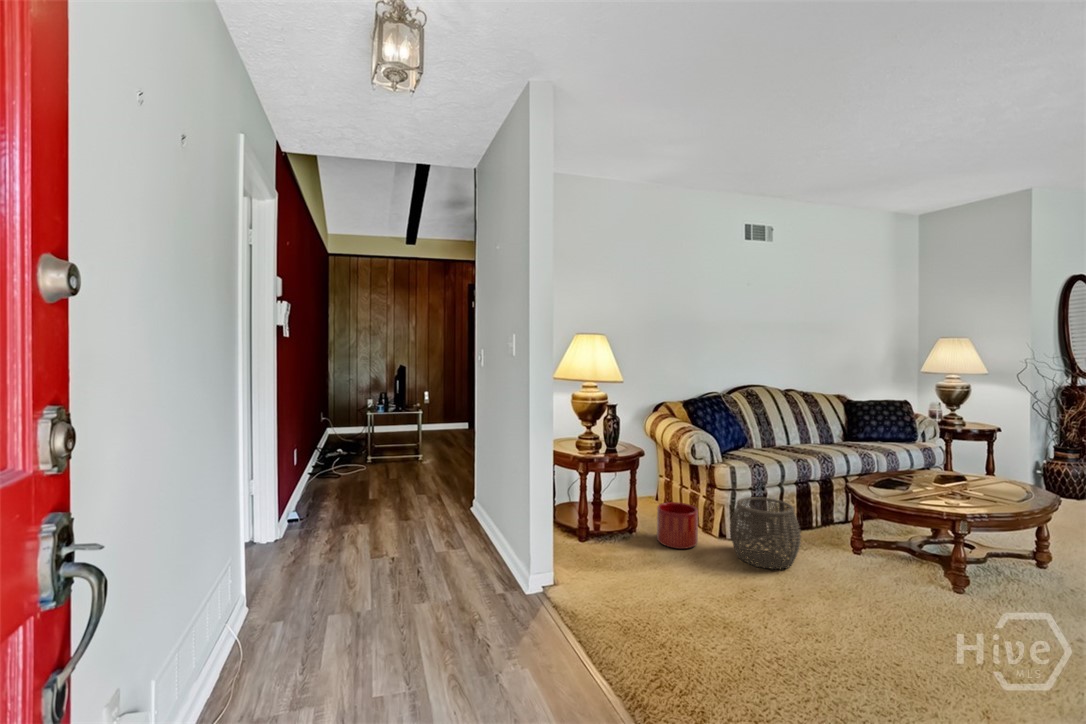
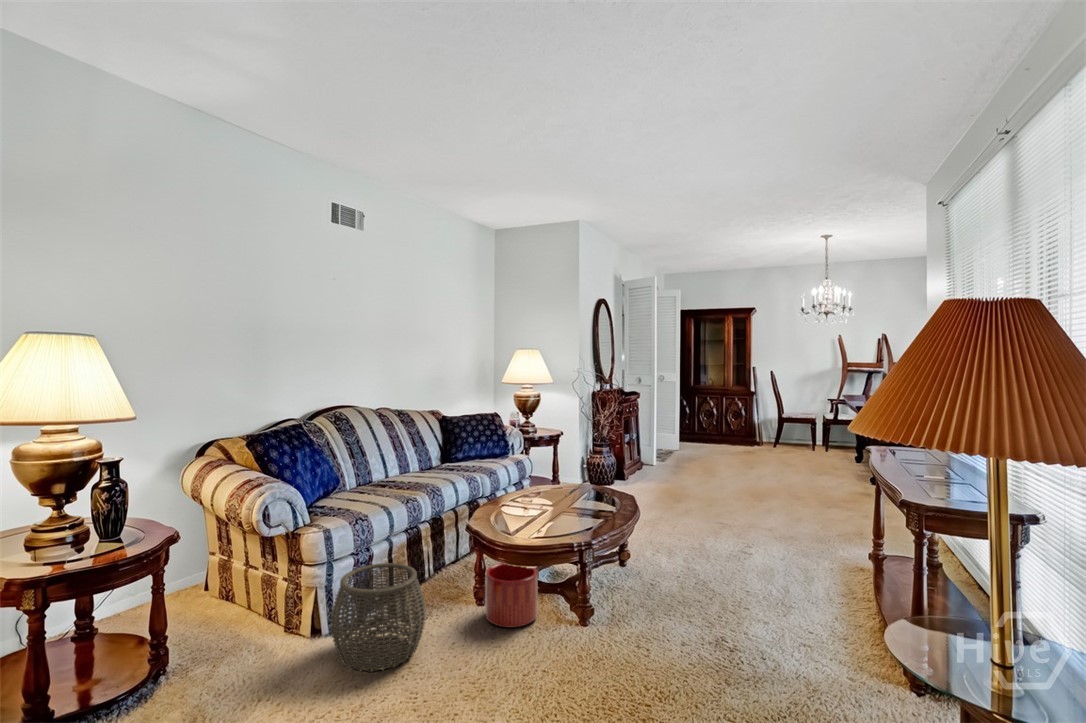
planter: present [657,502,698,549] -> present [485,563,538,628]

